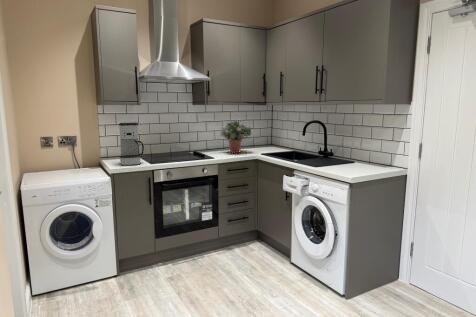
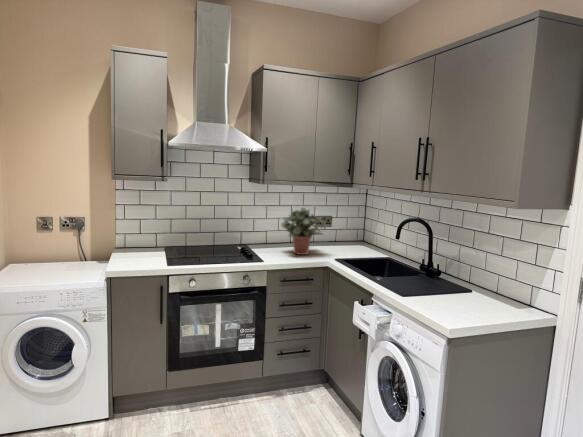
coffee maker: present [119,122,144,165] -> none [128,205,163,266]

